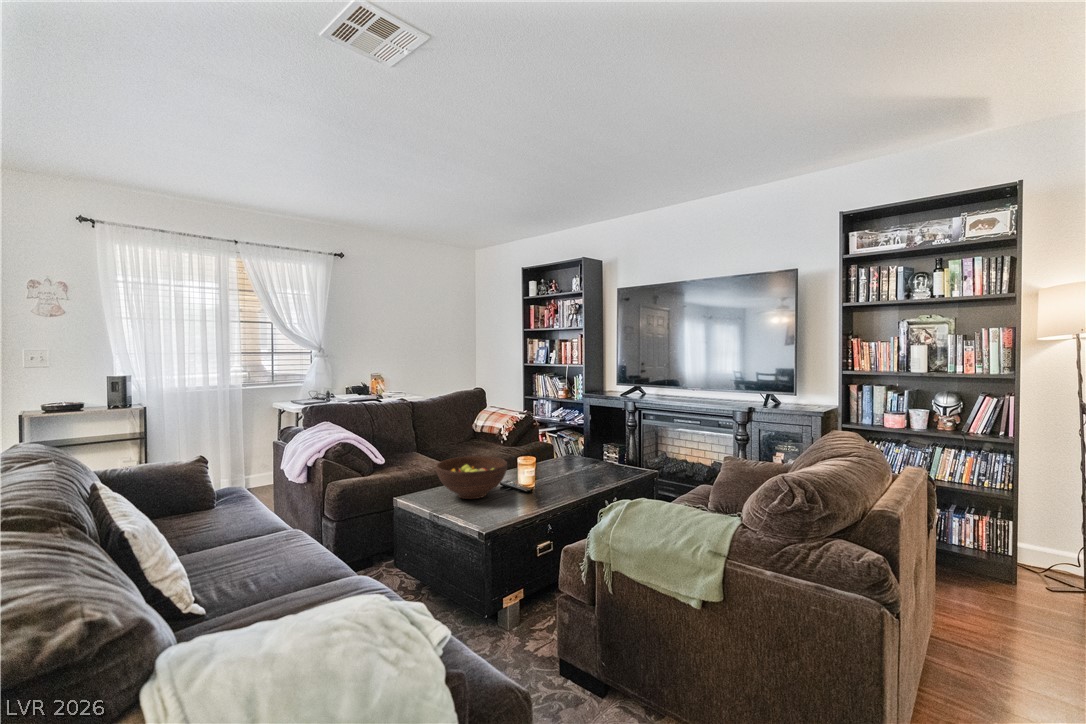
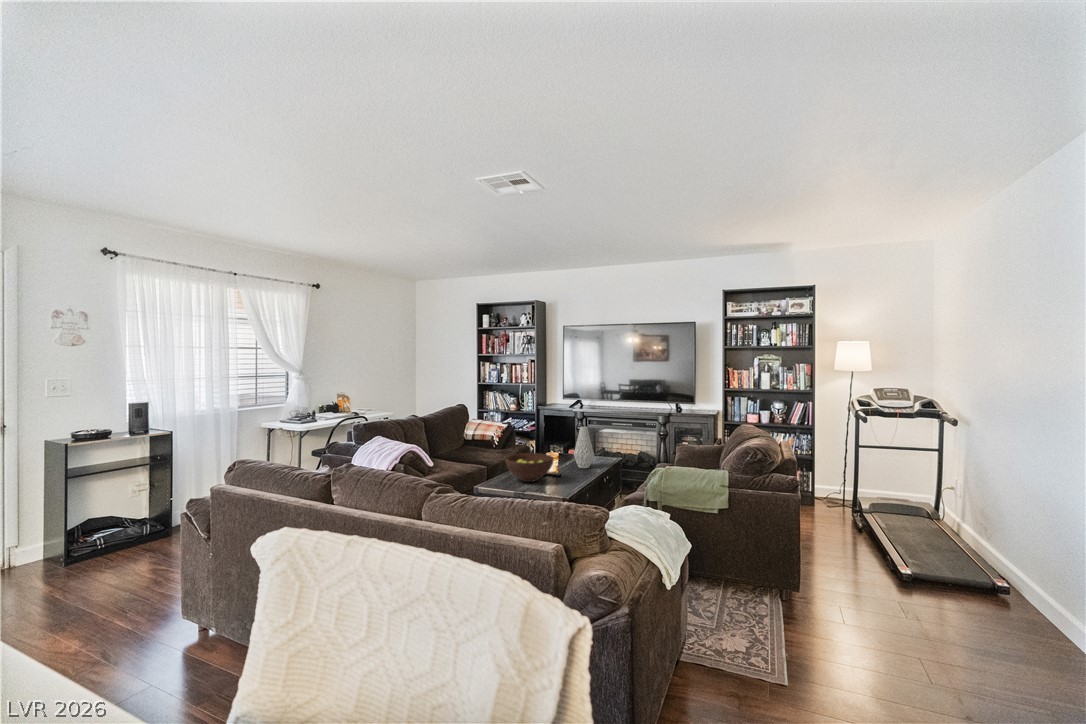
vase: none [562,421,592,484] -> present [574,427,594,468]

